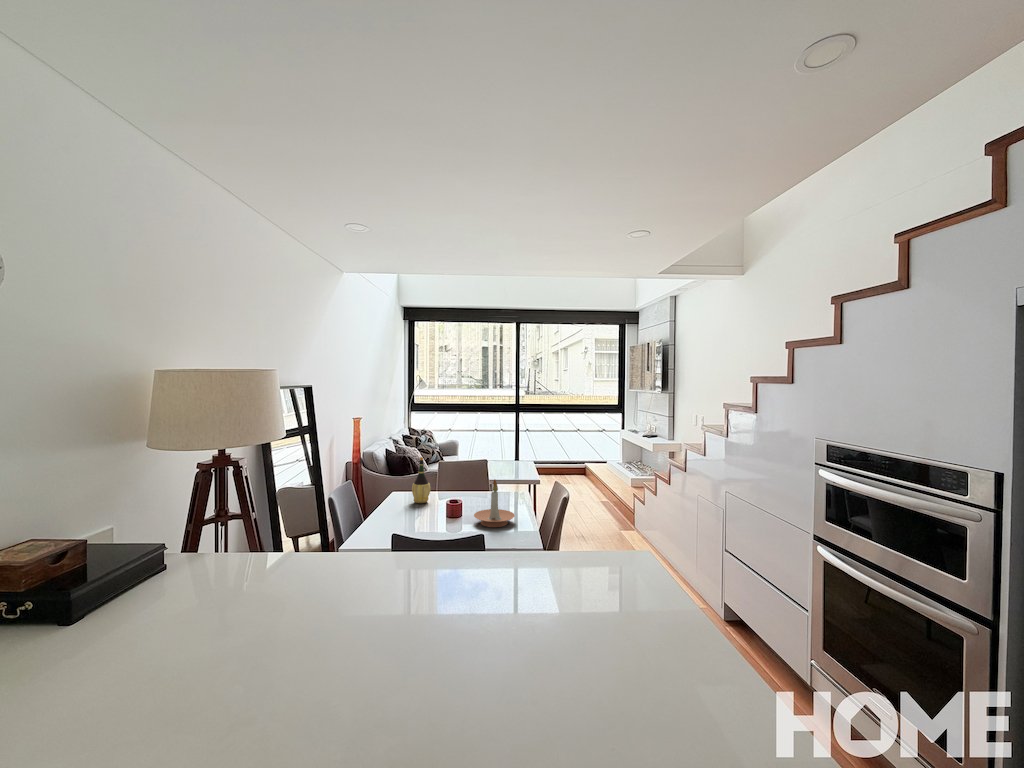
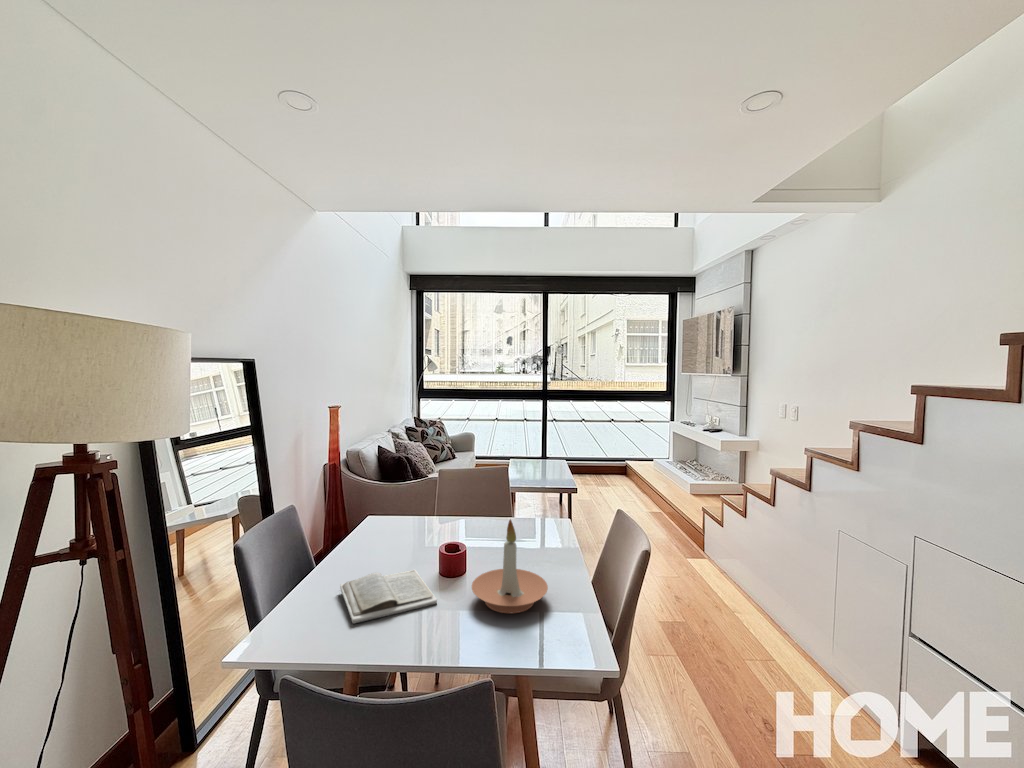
wine bottle: present [412,457,430,503] -> none [378,469,409,545]
book: none [401,511,456,531] -> present [340,570,437,624]

